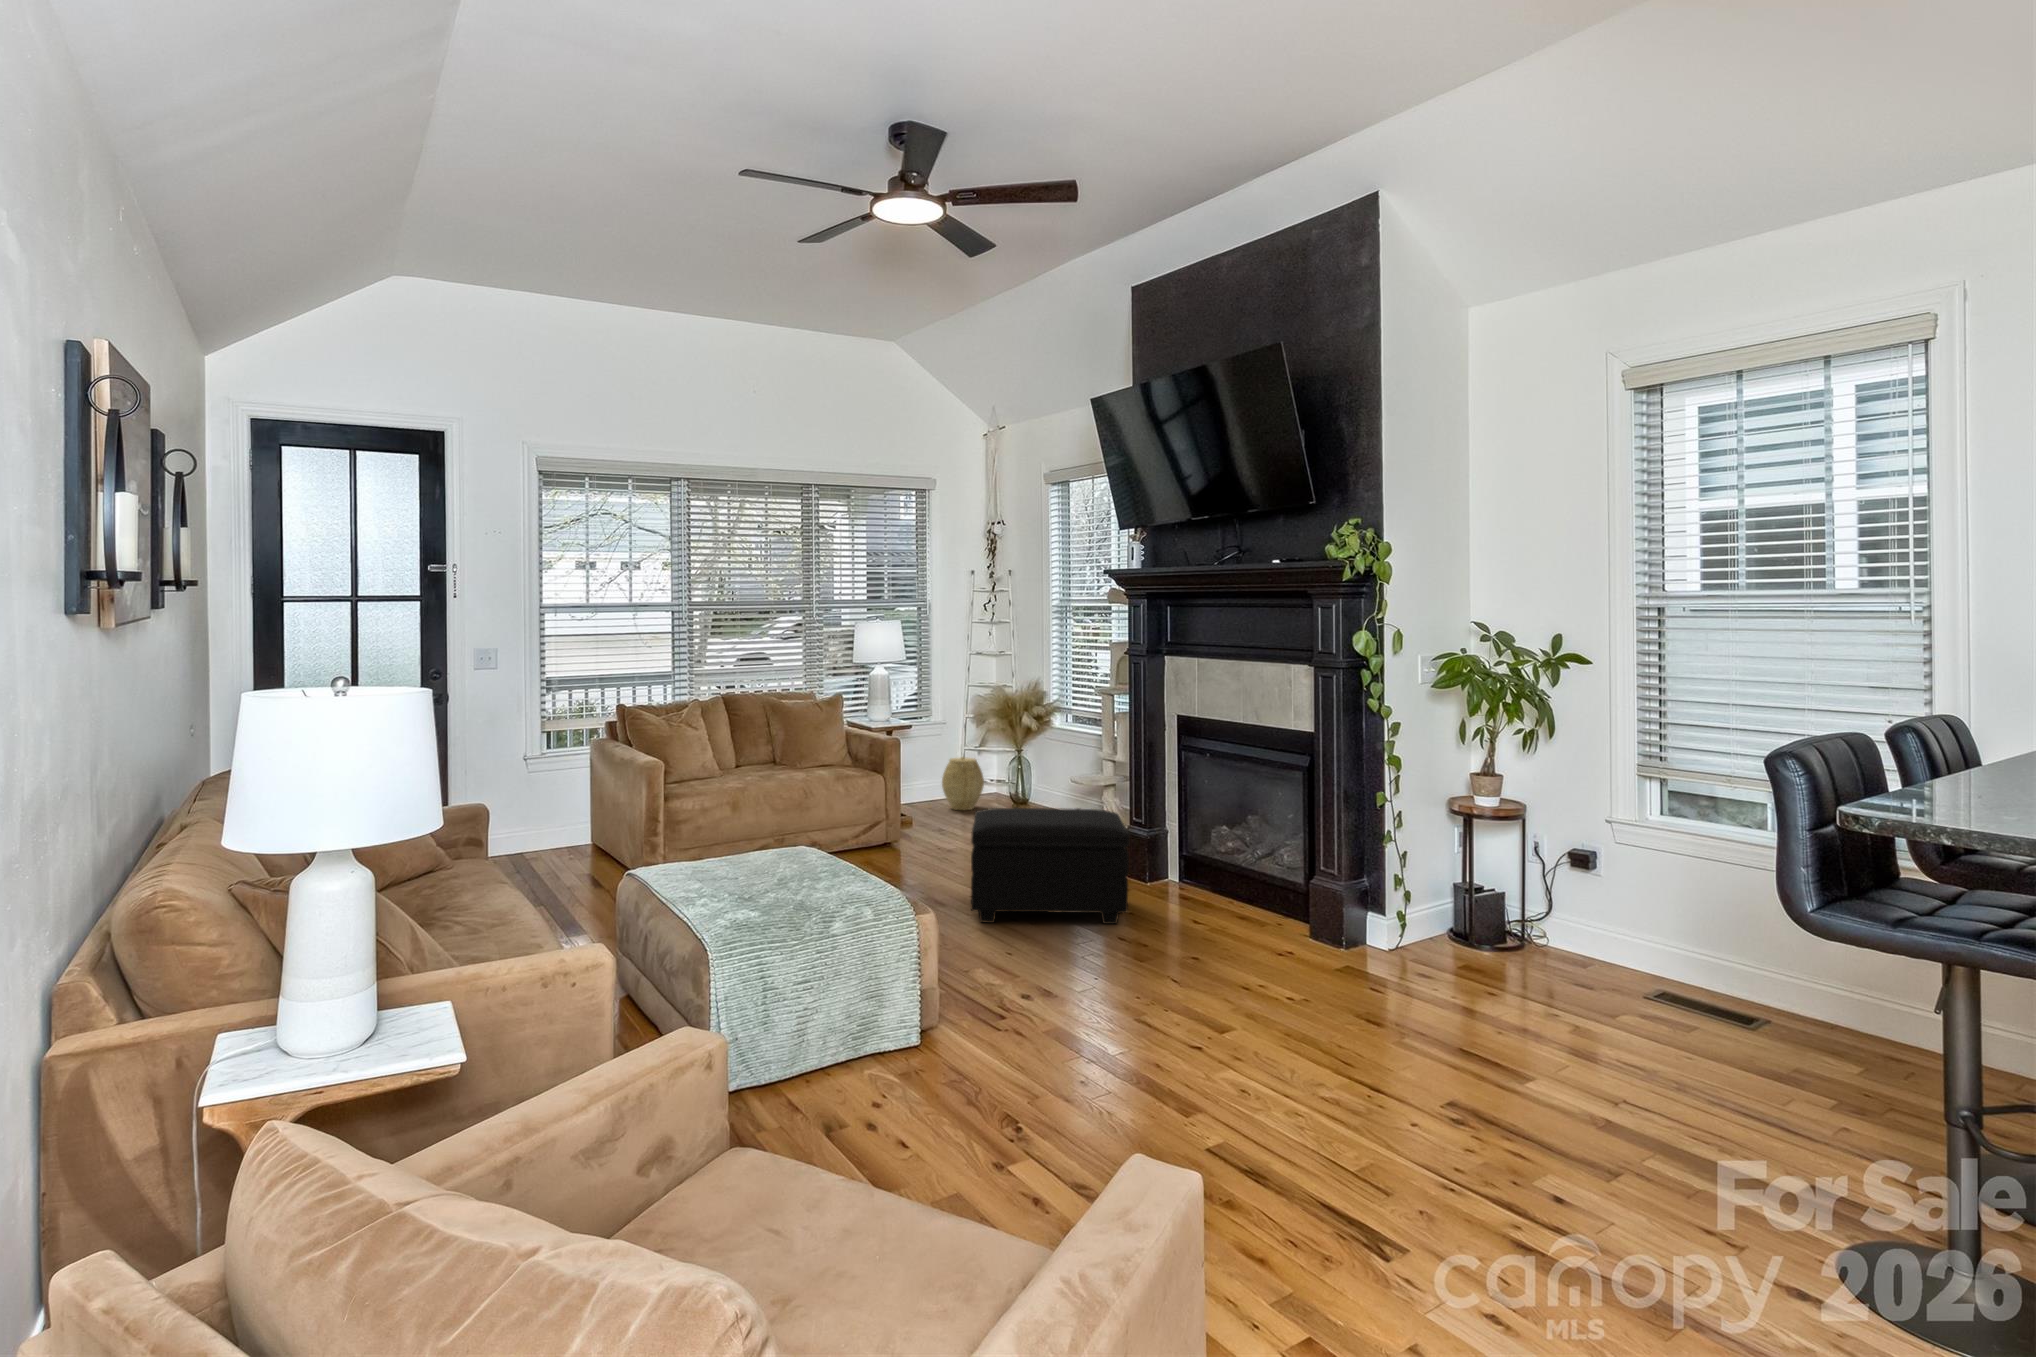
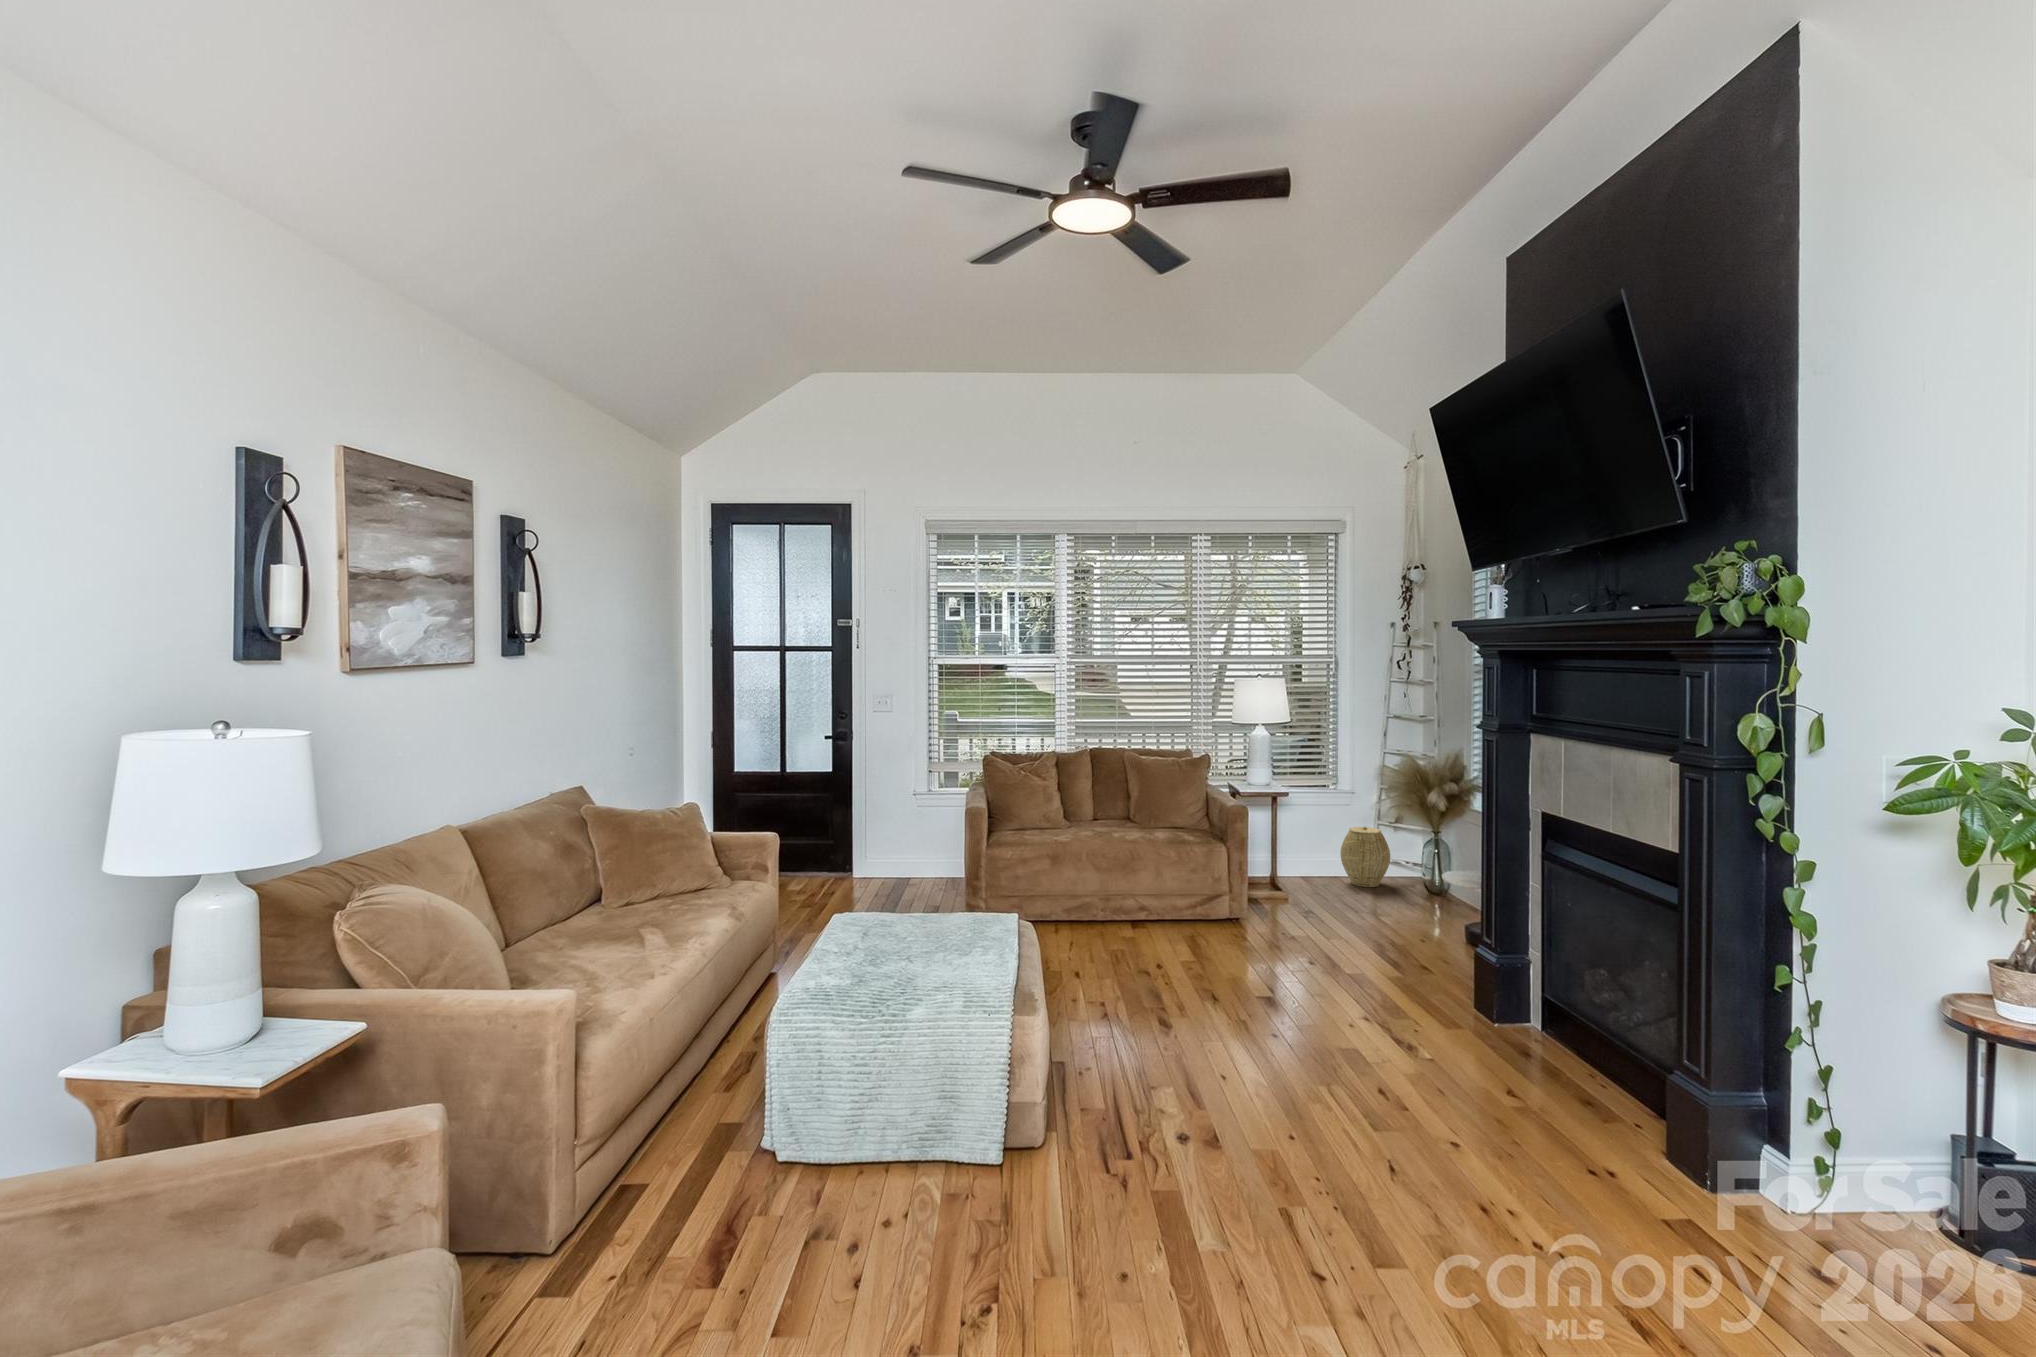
footstool: present [971,807,1129,924] -> none [1219,899,1433,1069]

